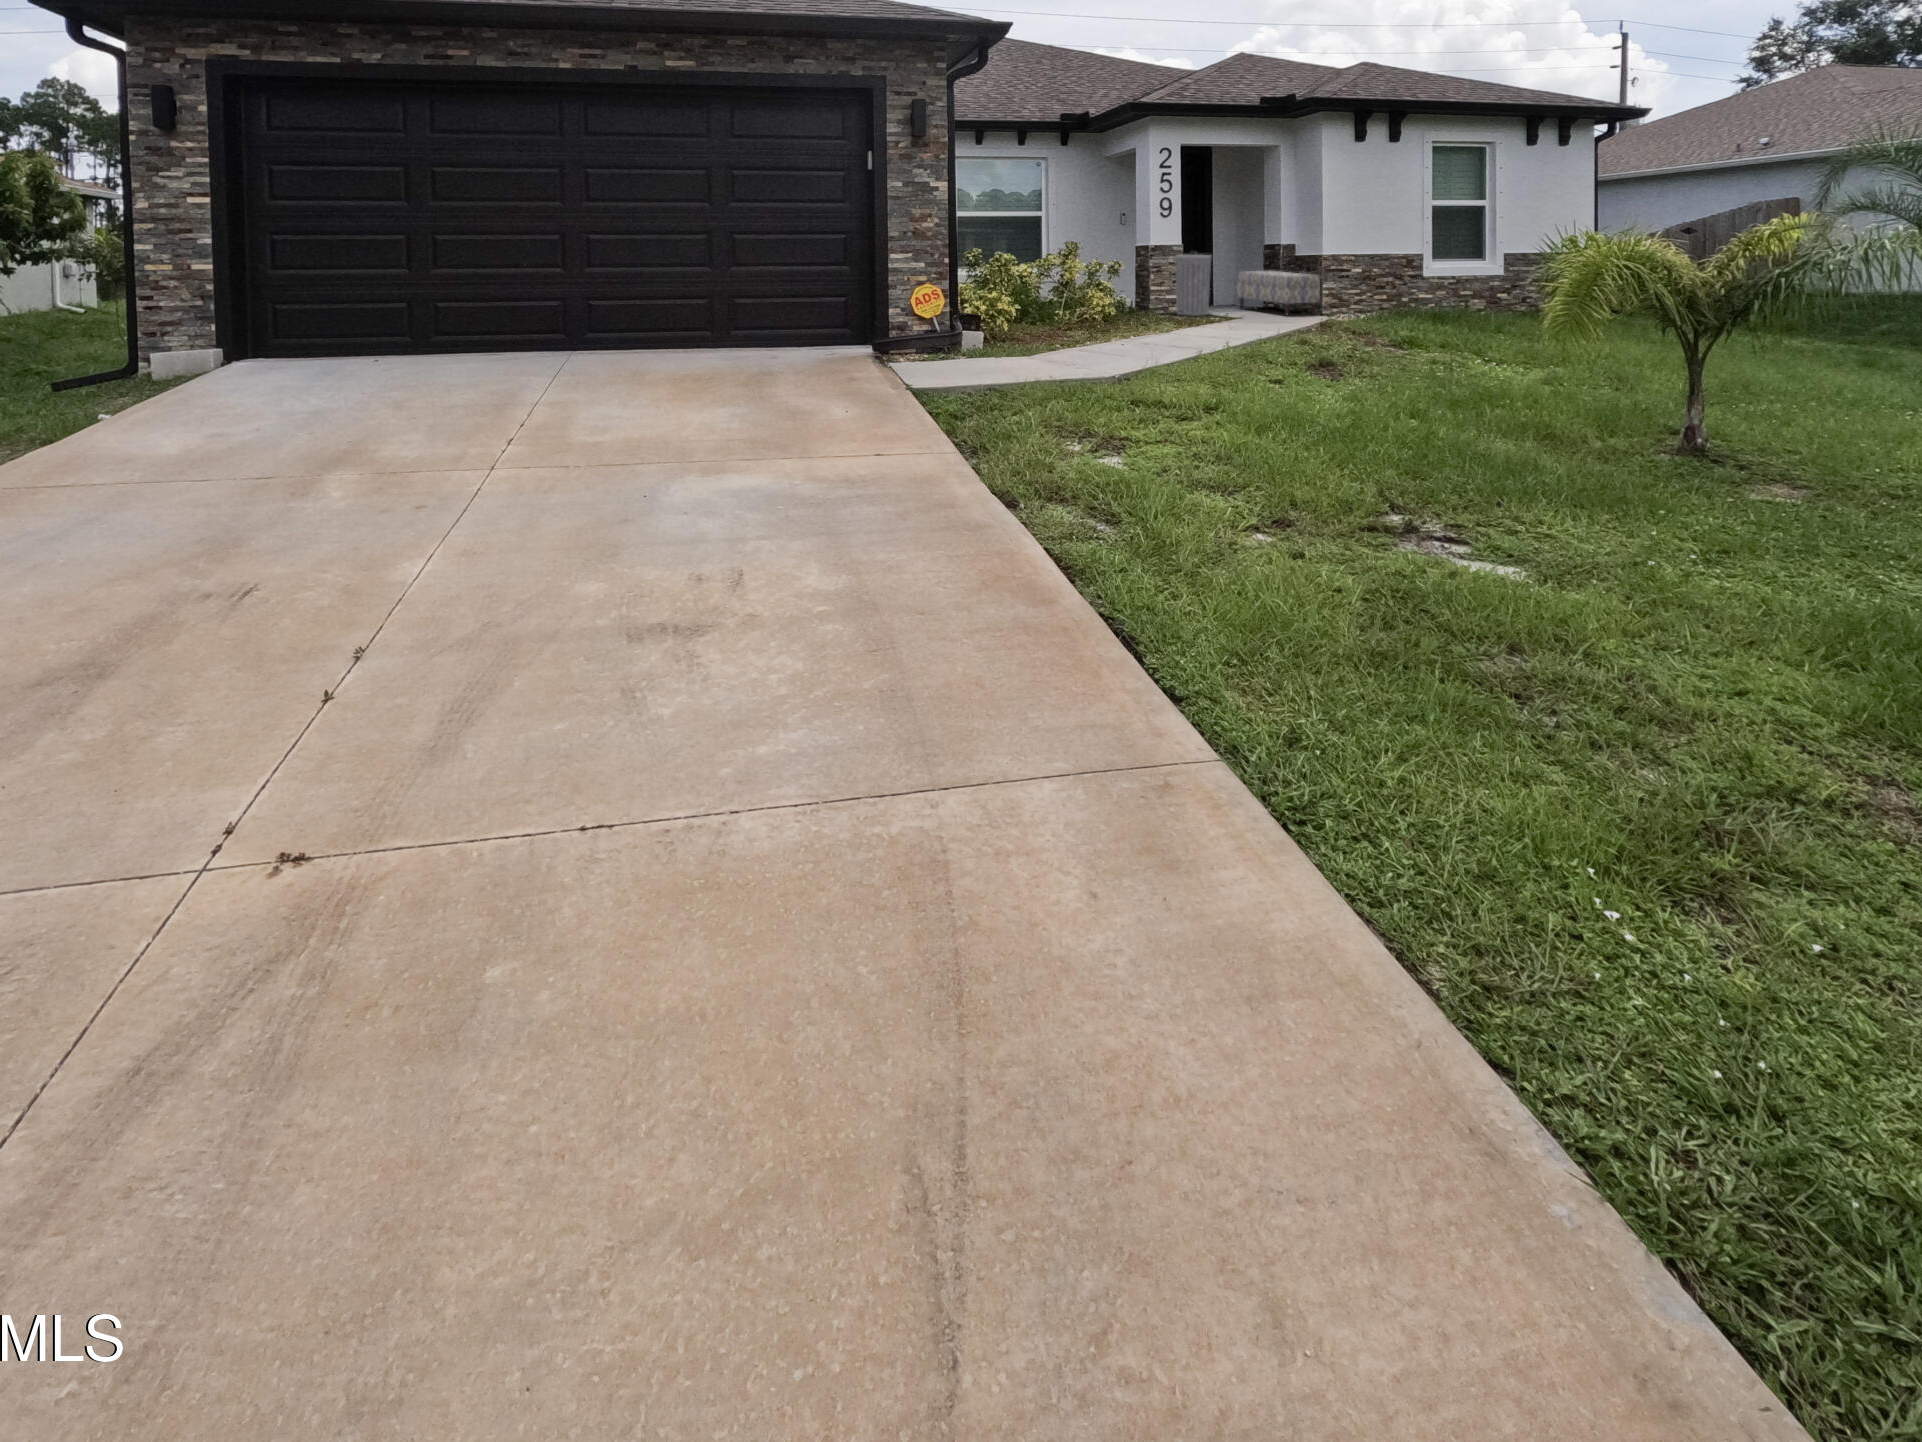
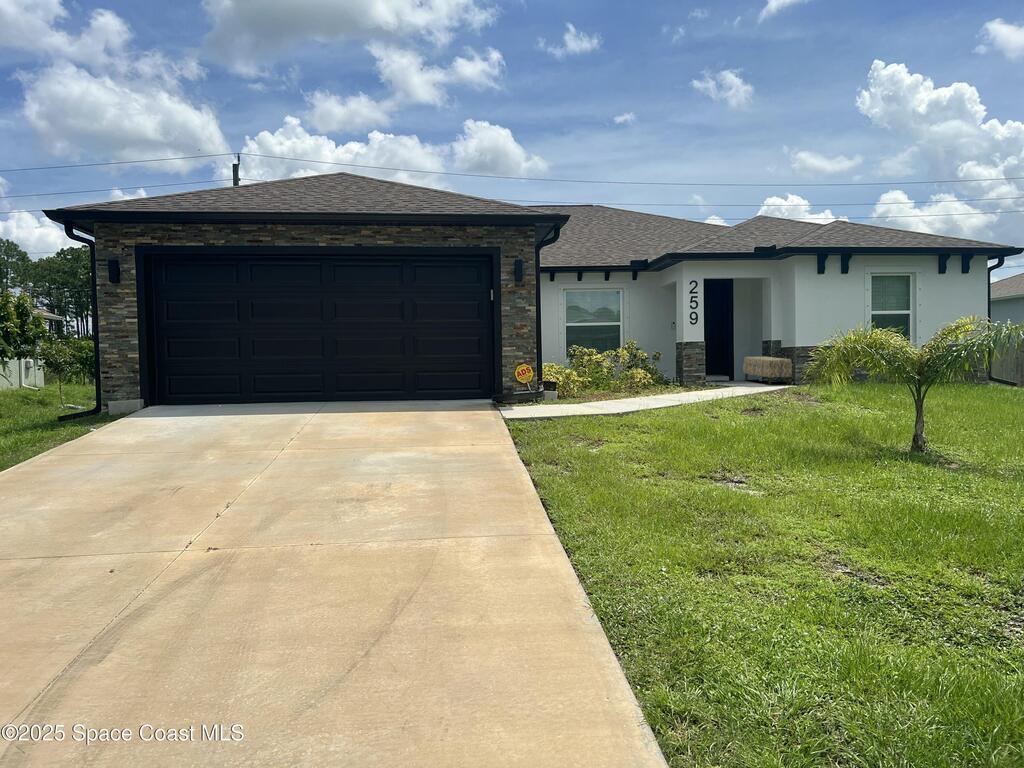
trash can: present [1176,254,1211,316] -> none [701,345,723,385]

